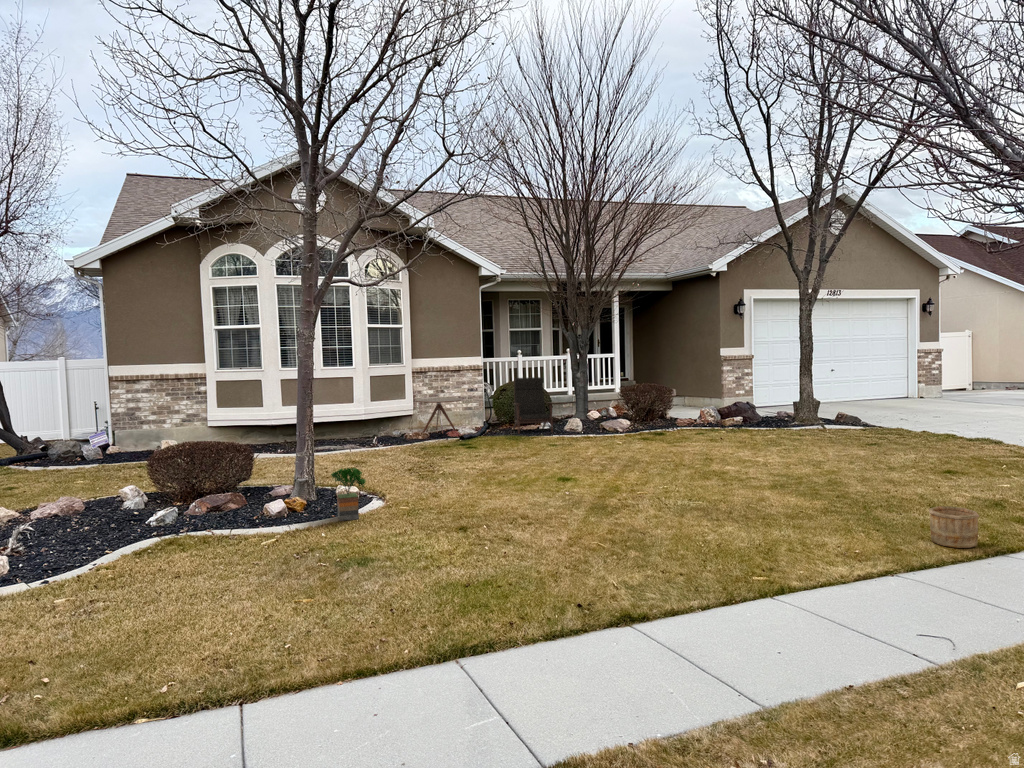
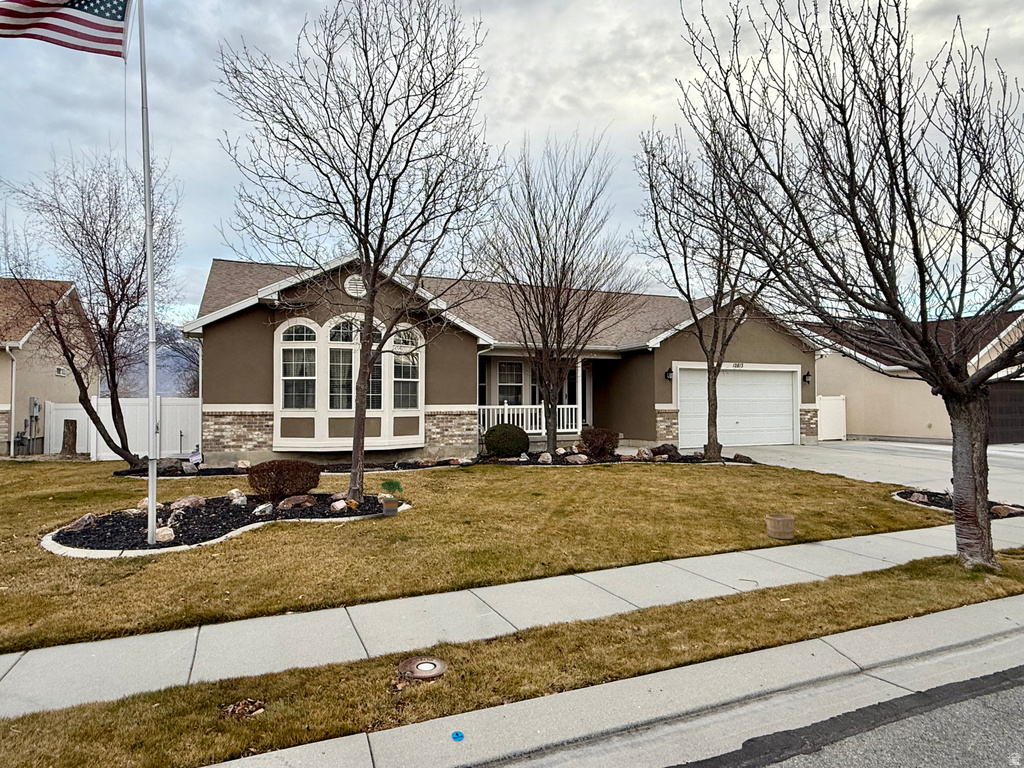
lounge chair: present [513,377,553,434] -> none [499,422,530,463]
round table: present [415,398,463,434] -> none [427,435,462,462]

